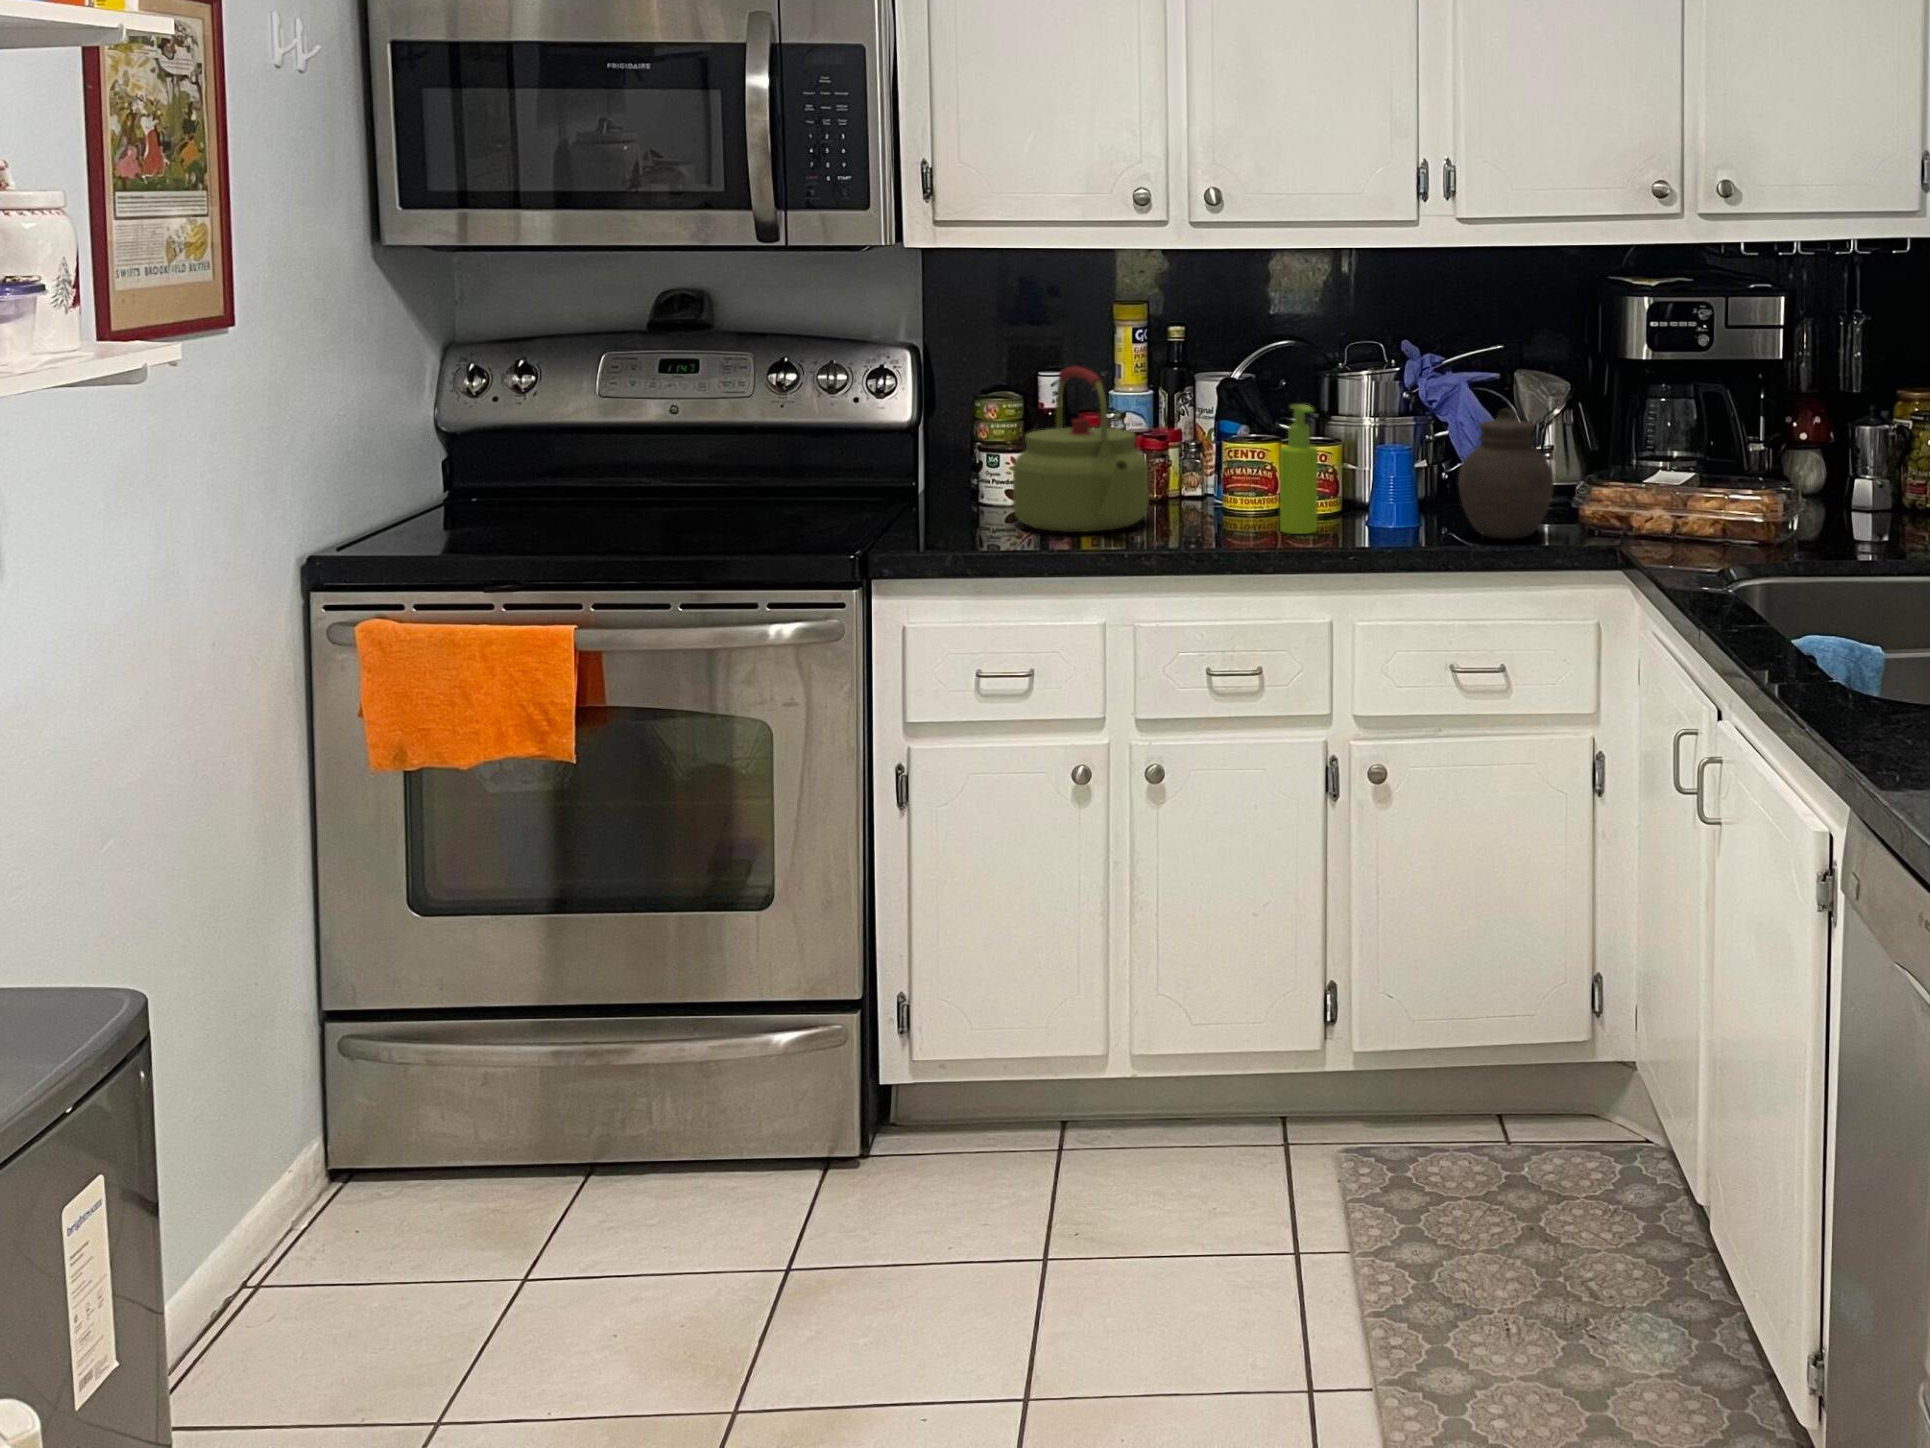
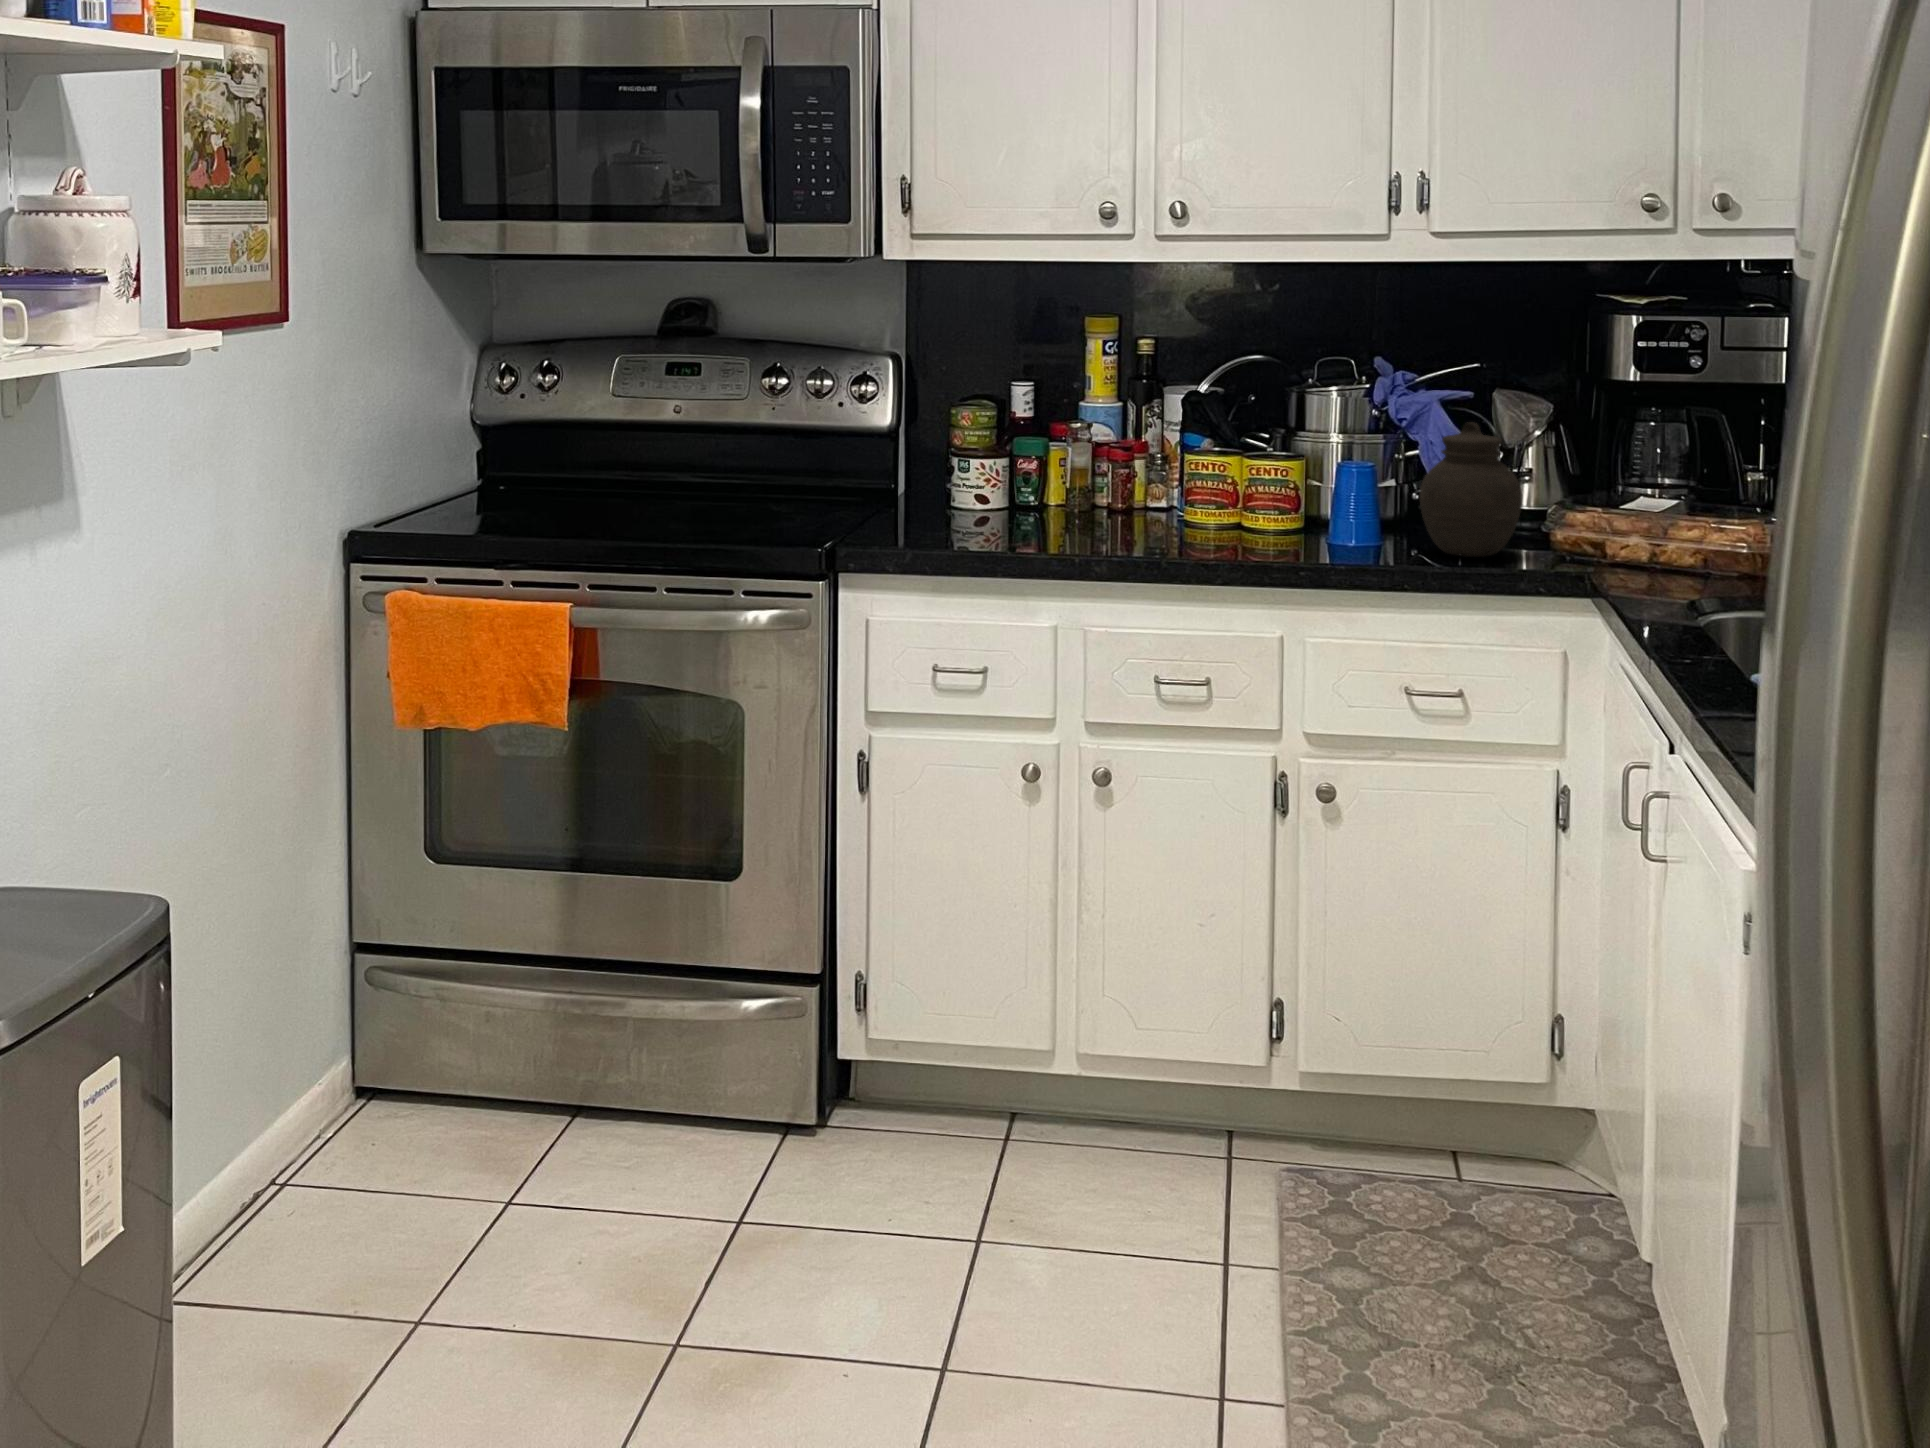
kettle: present [1013,366,1149,532] -> none [973,373,1106,534]
soap dispenser: present [1280,405,1318,534] -> none [1234,414,1274,544]

